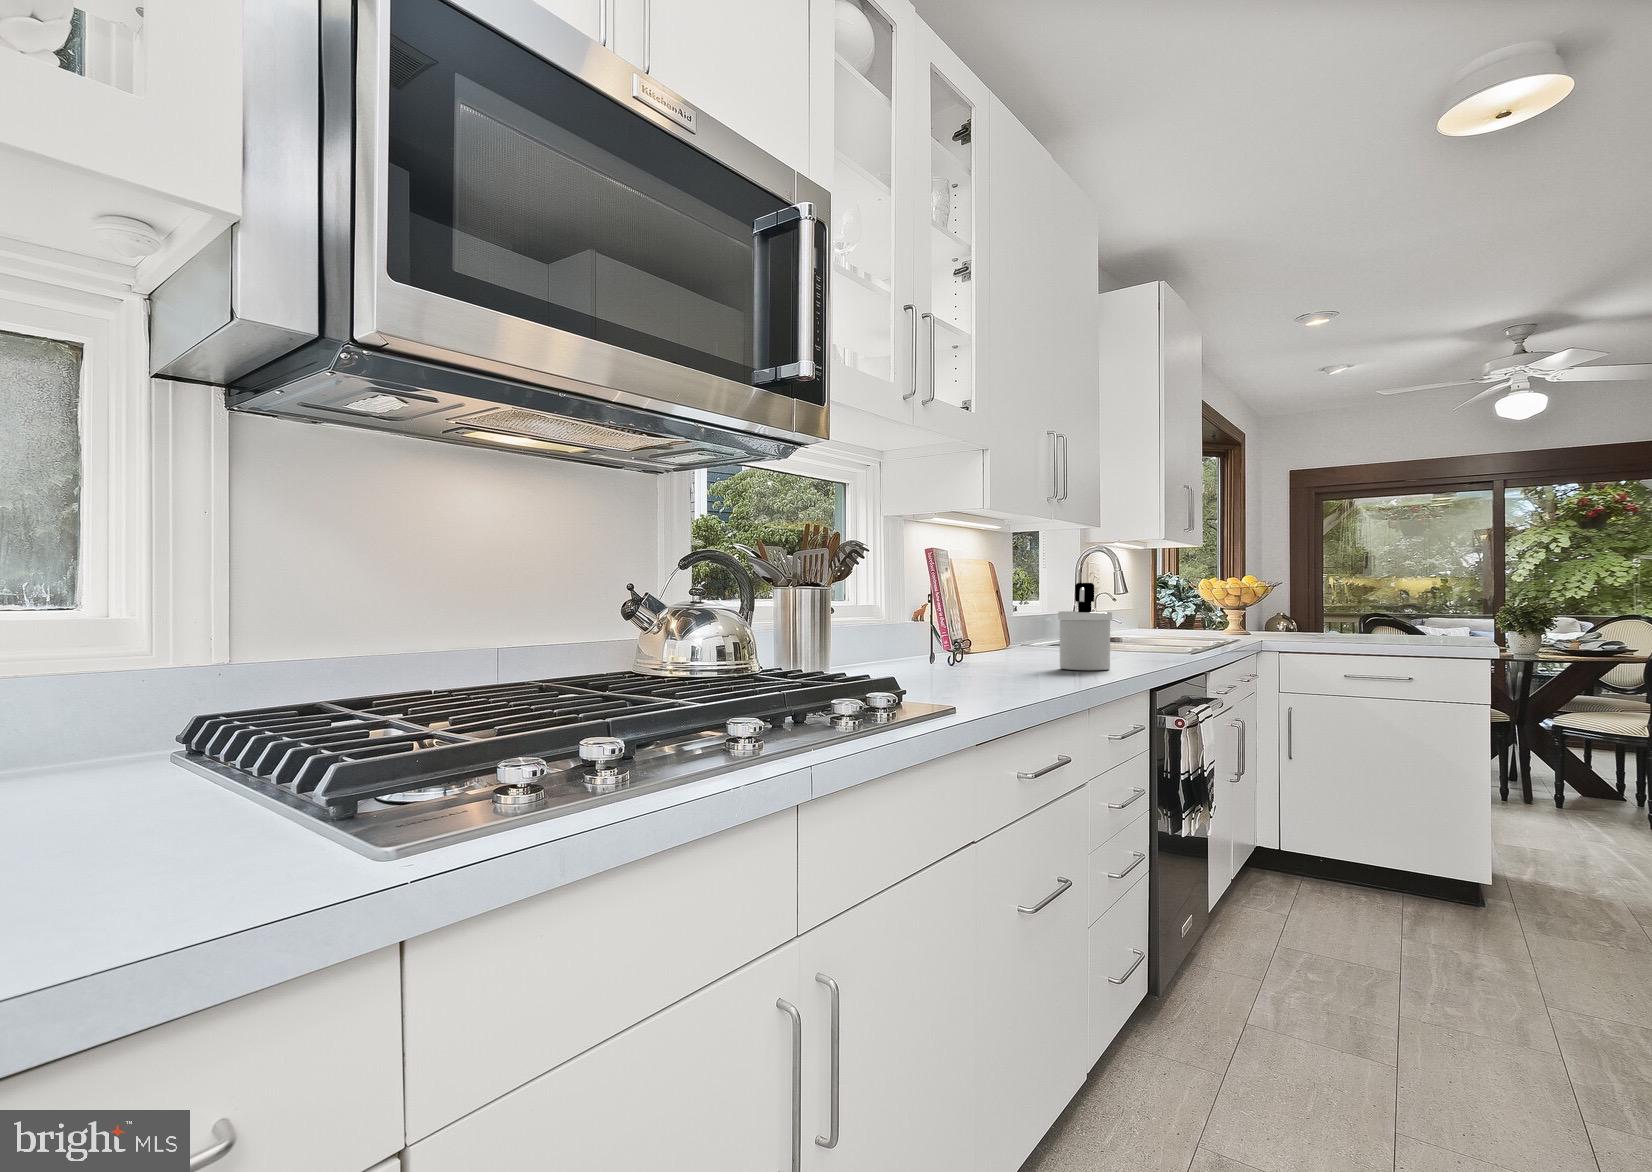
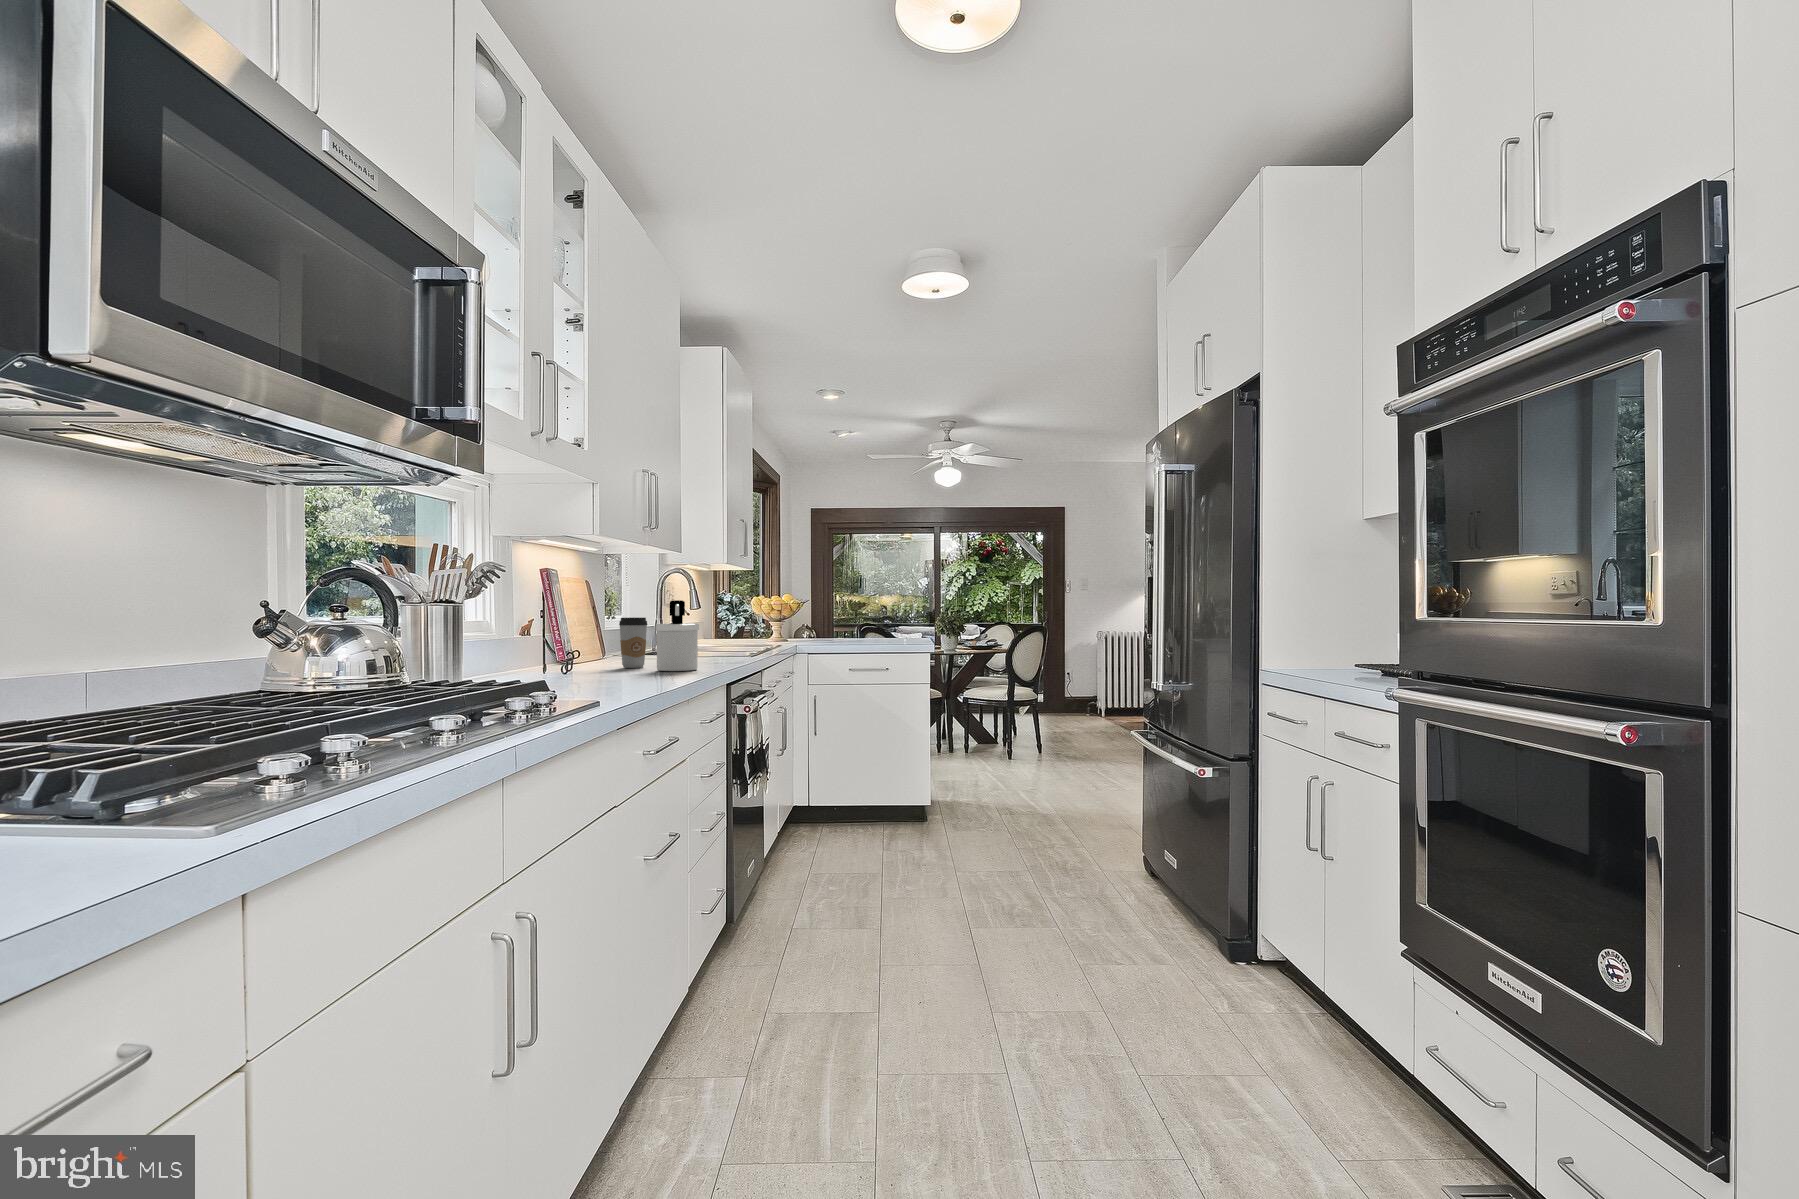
coffee cup: none [1019,603,1052,664] -> present [619,618,647,668]

